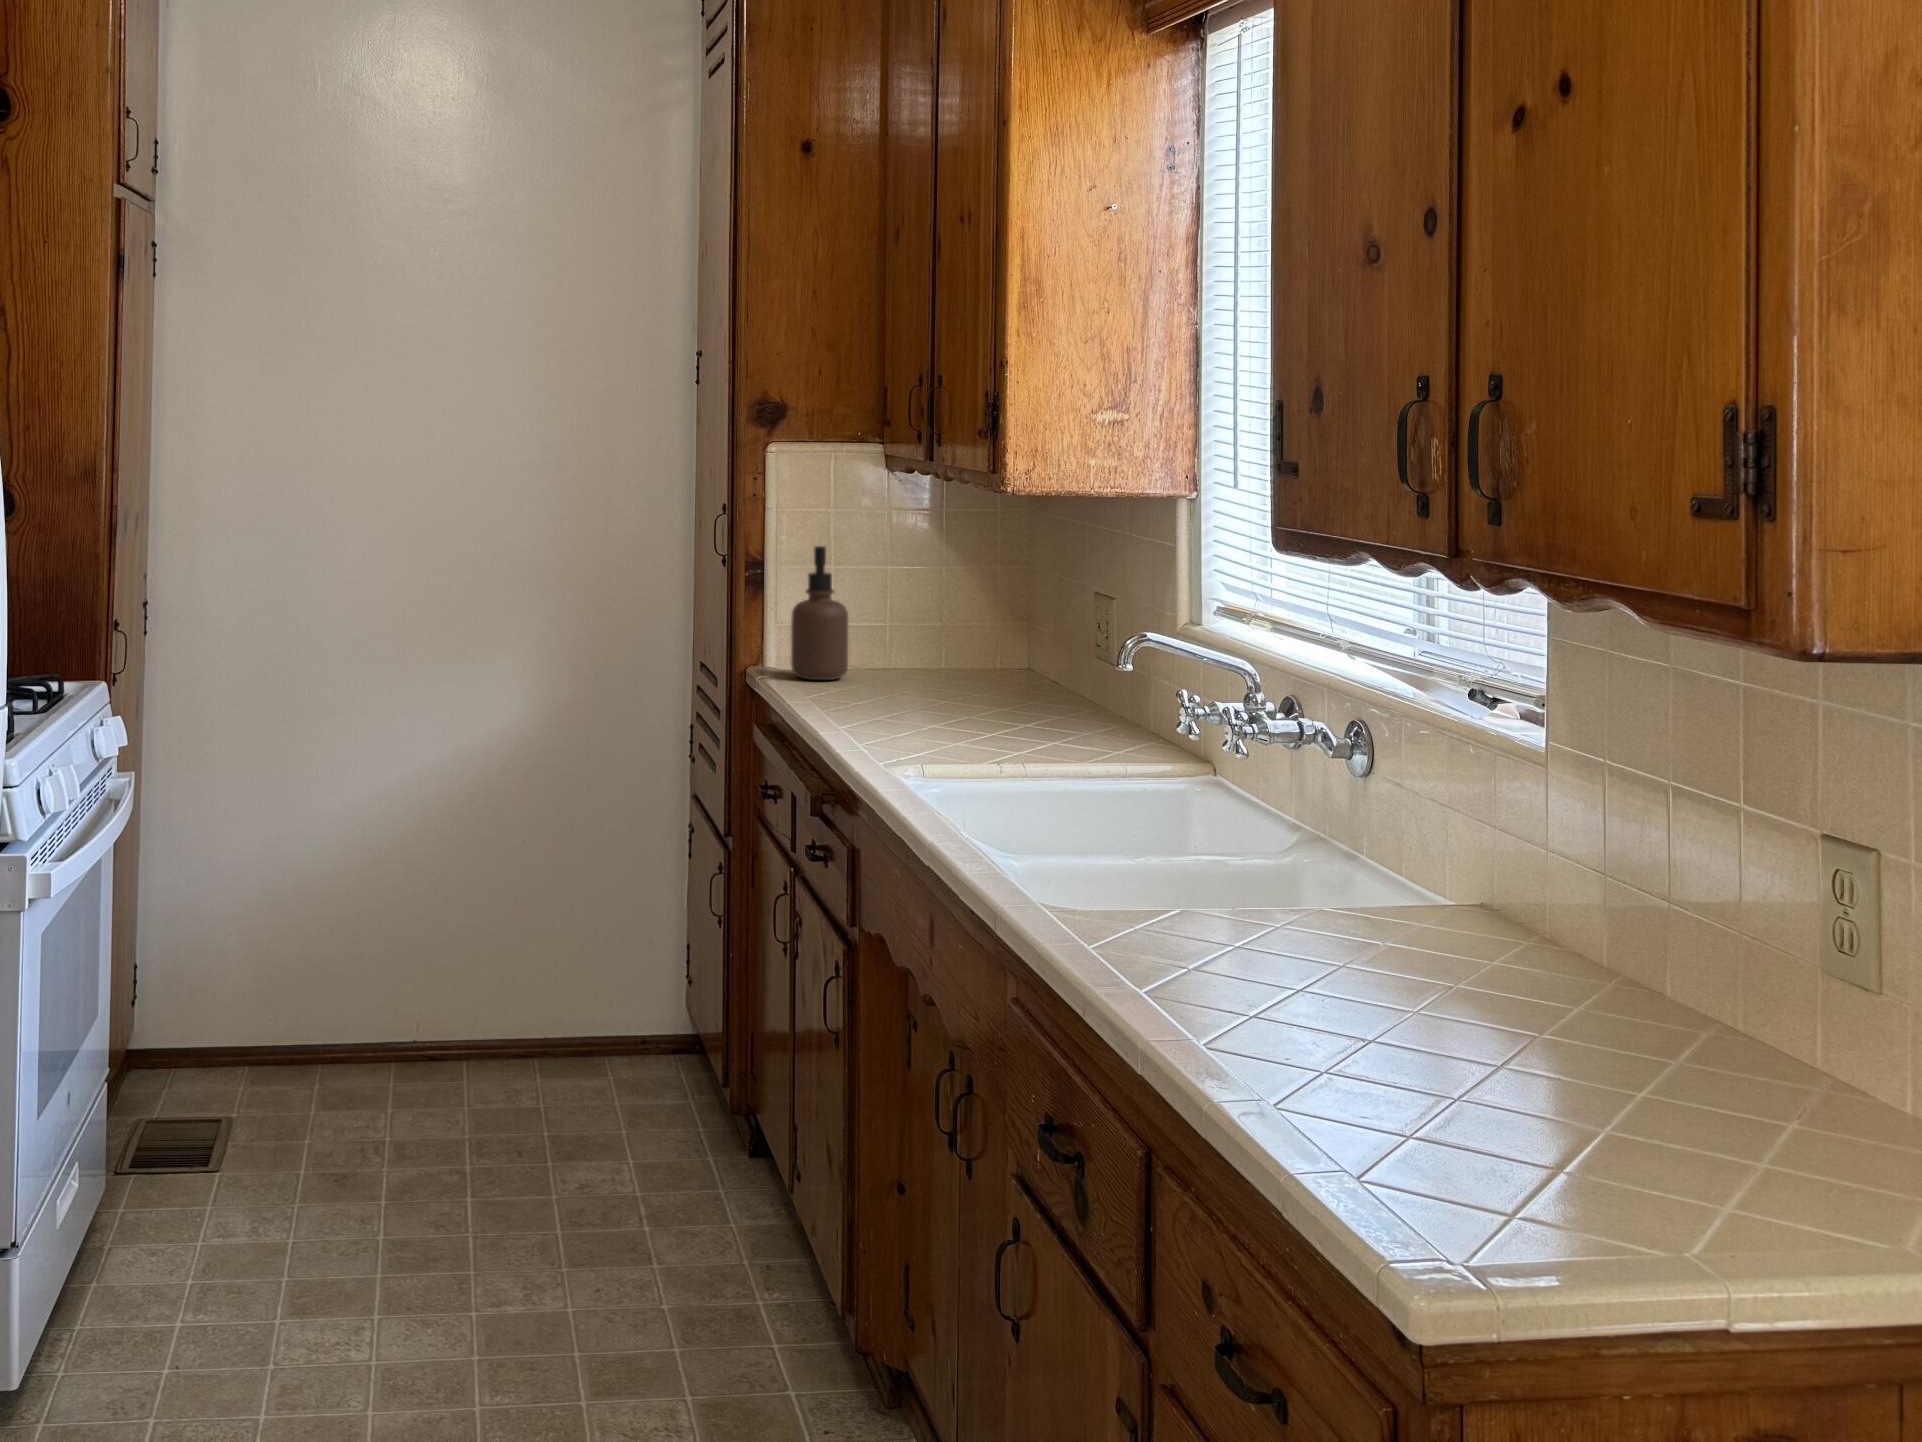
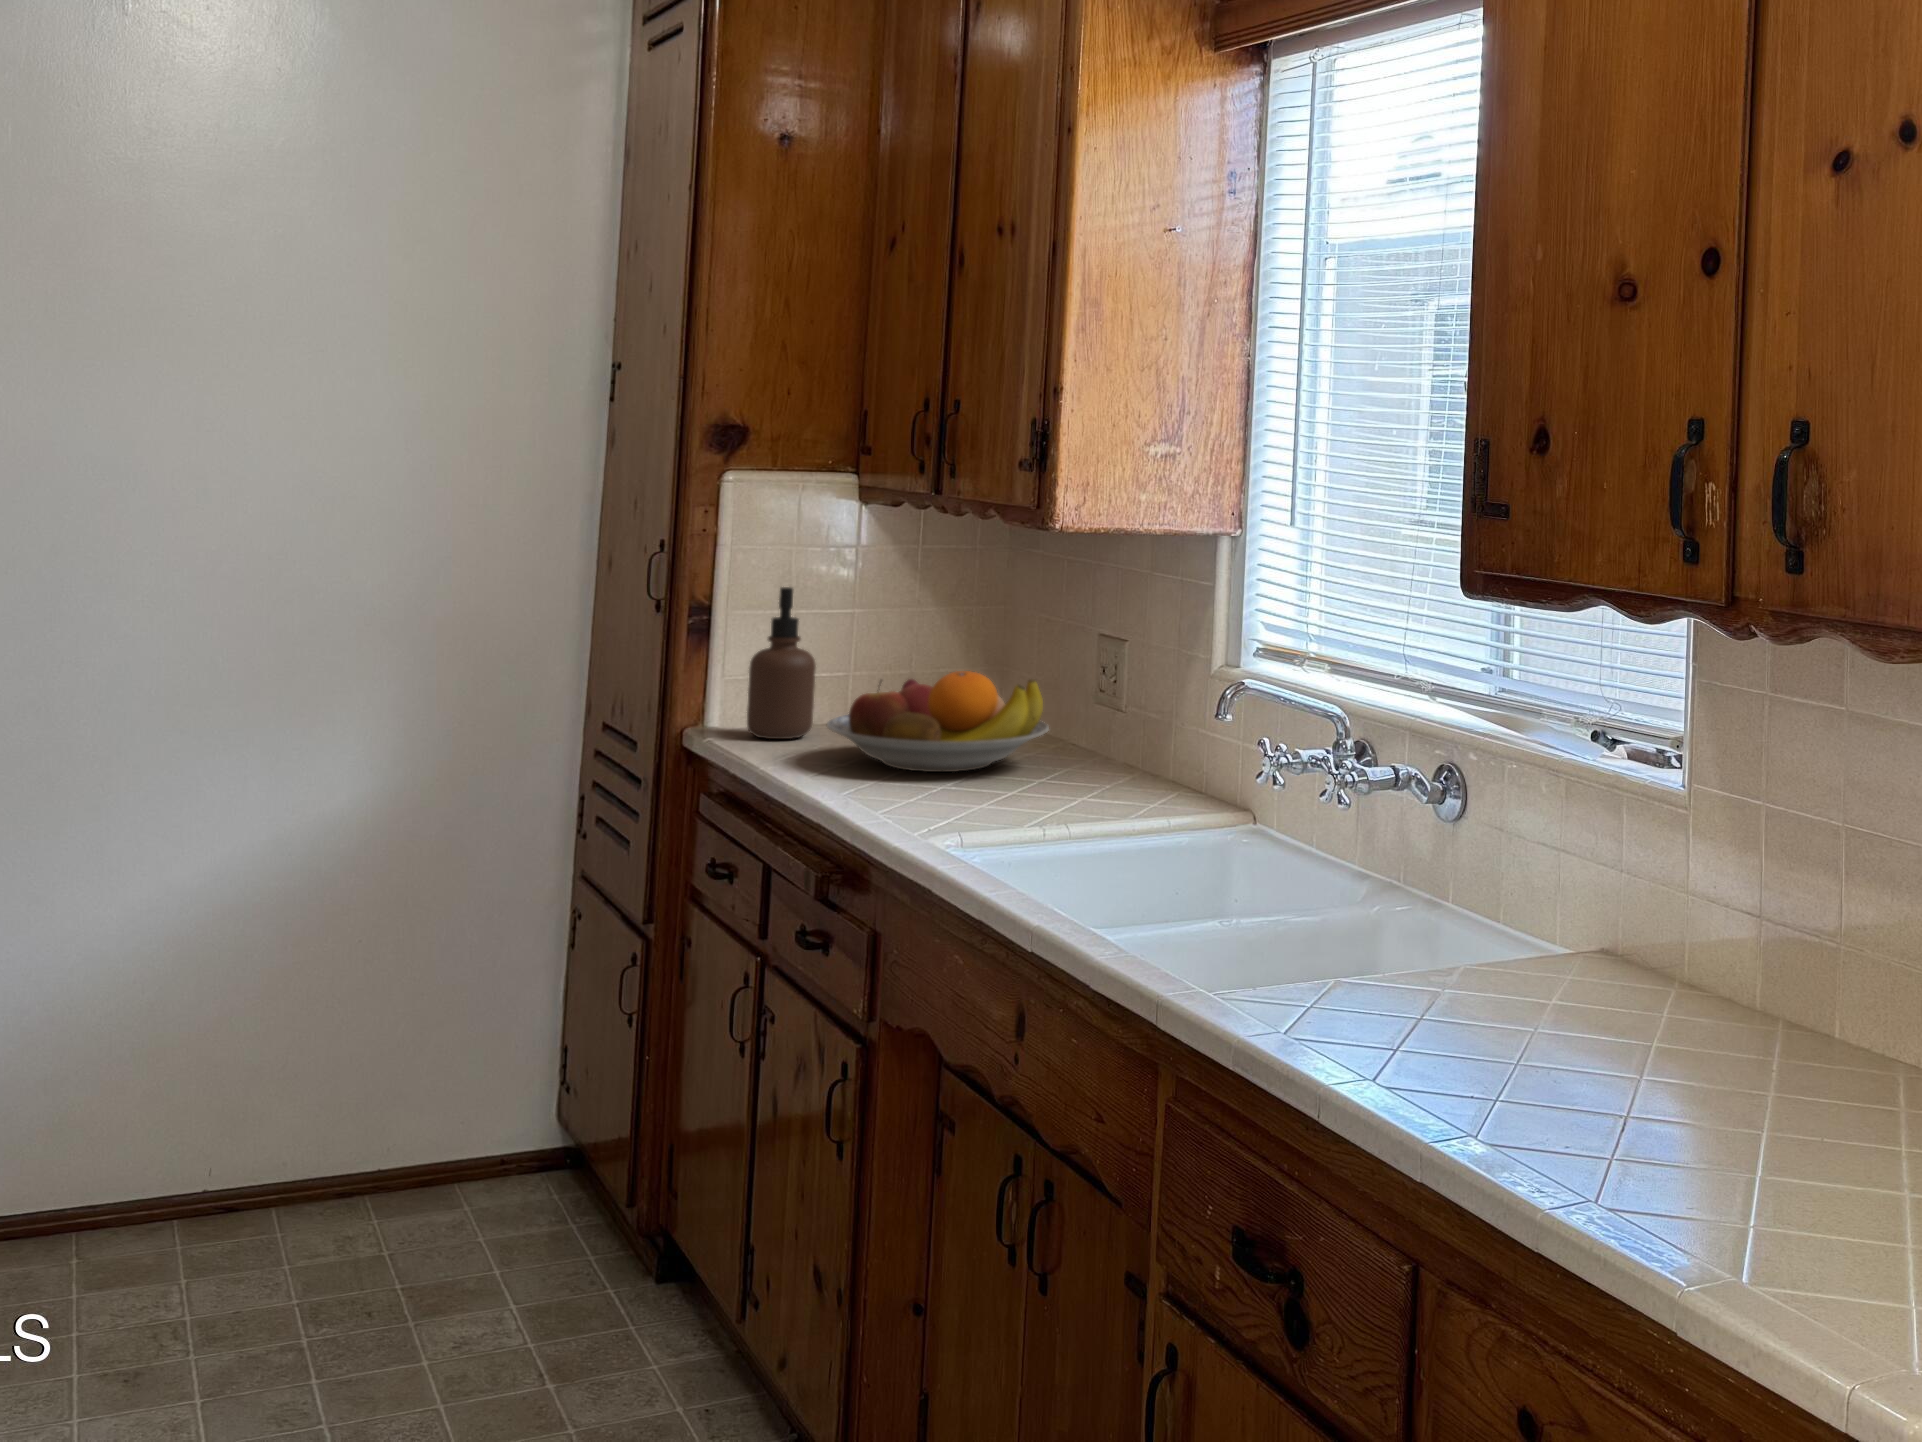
fruit bowl: none [843,623,1043,713] -> present [827,671,1049,772]

